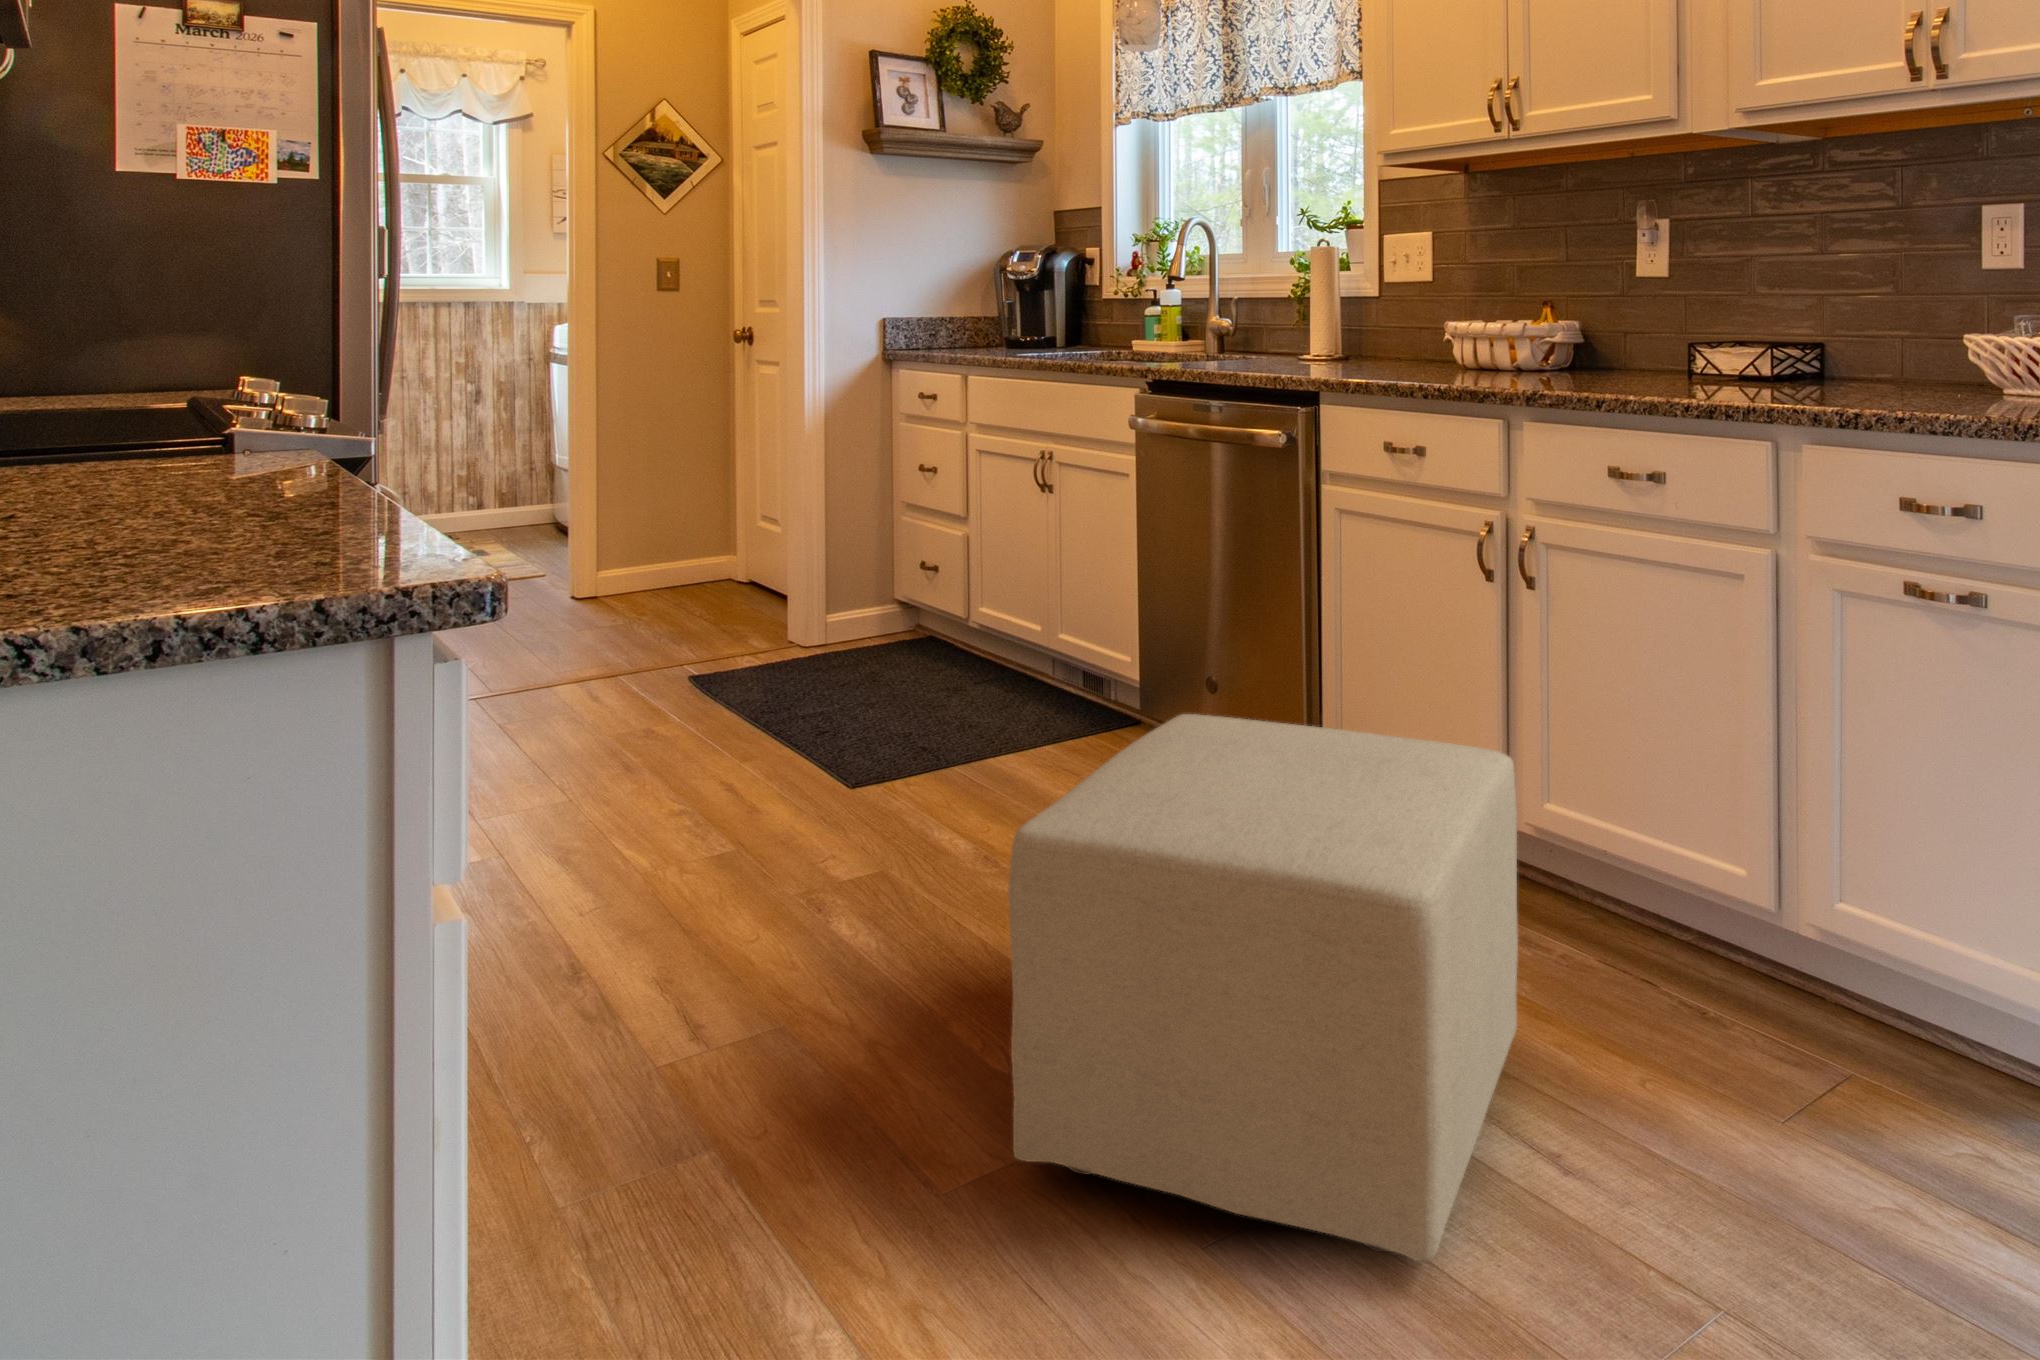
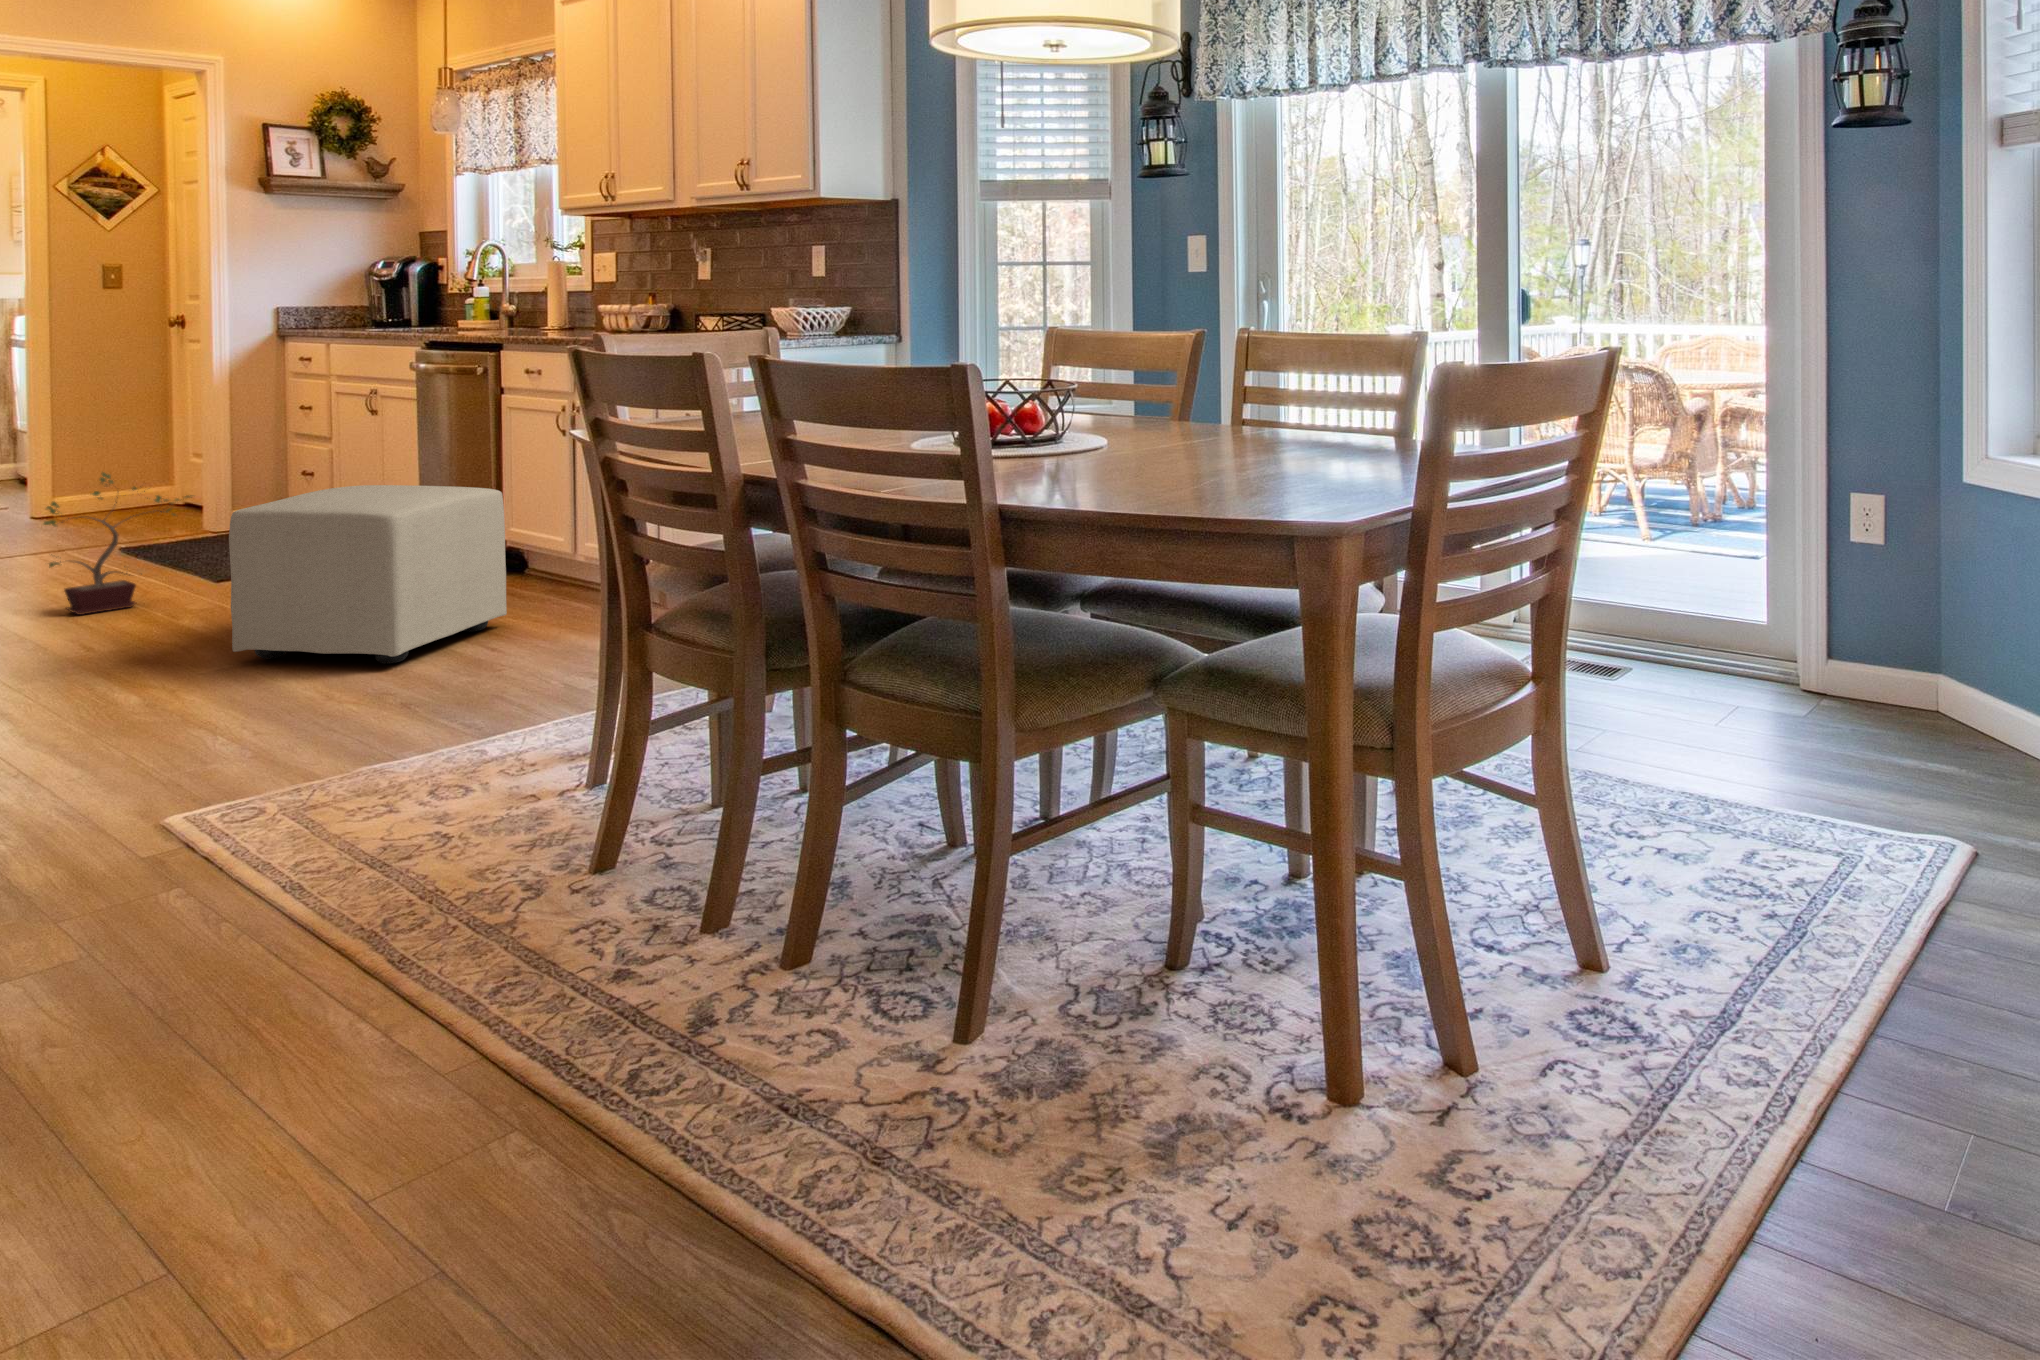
potted plant: none [607,626,845,896] -> present [44,473,190,615]

